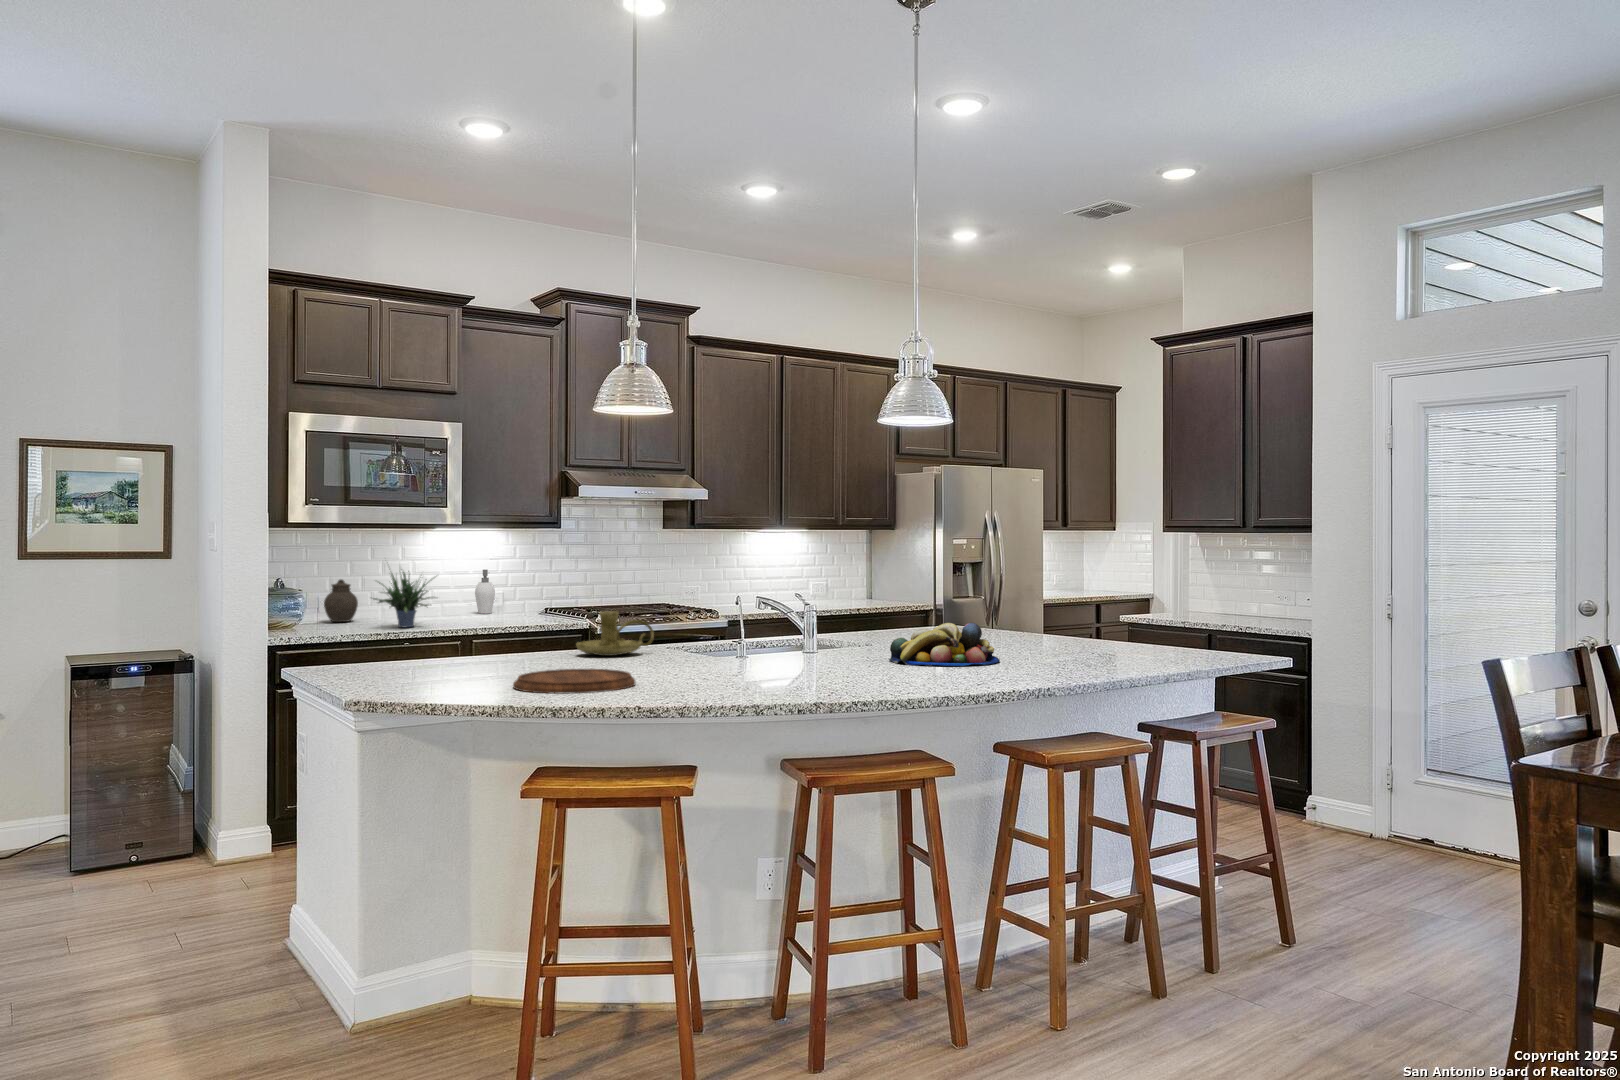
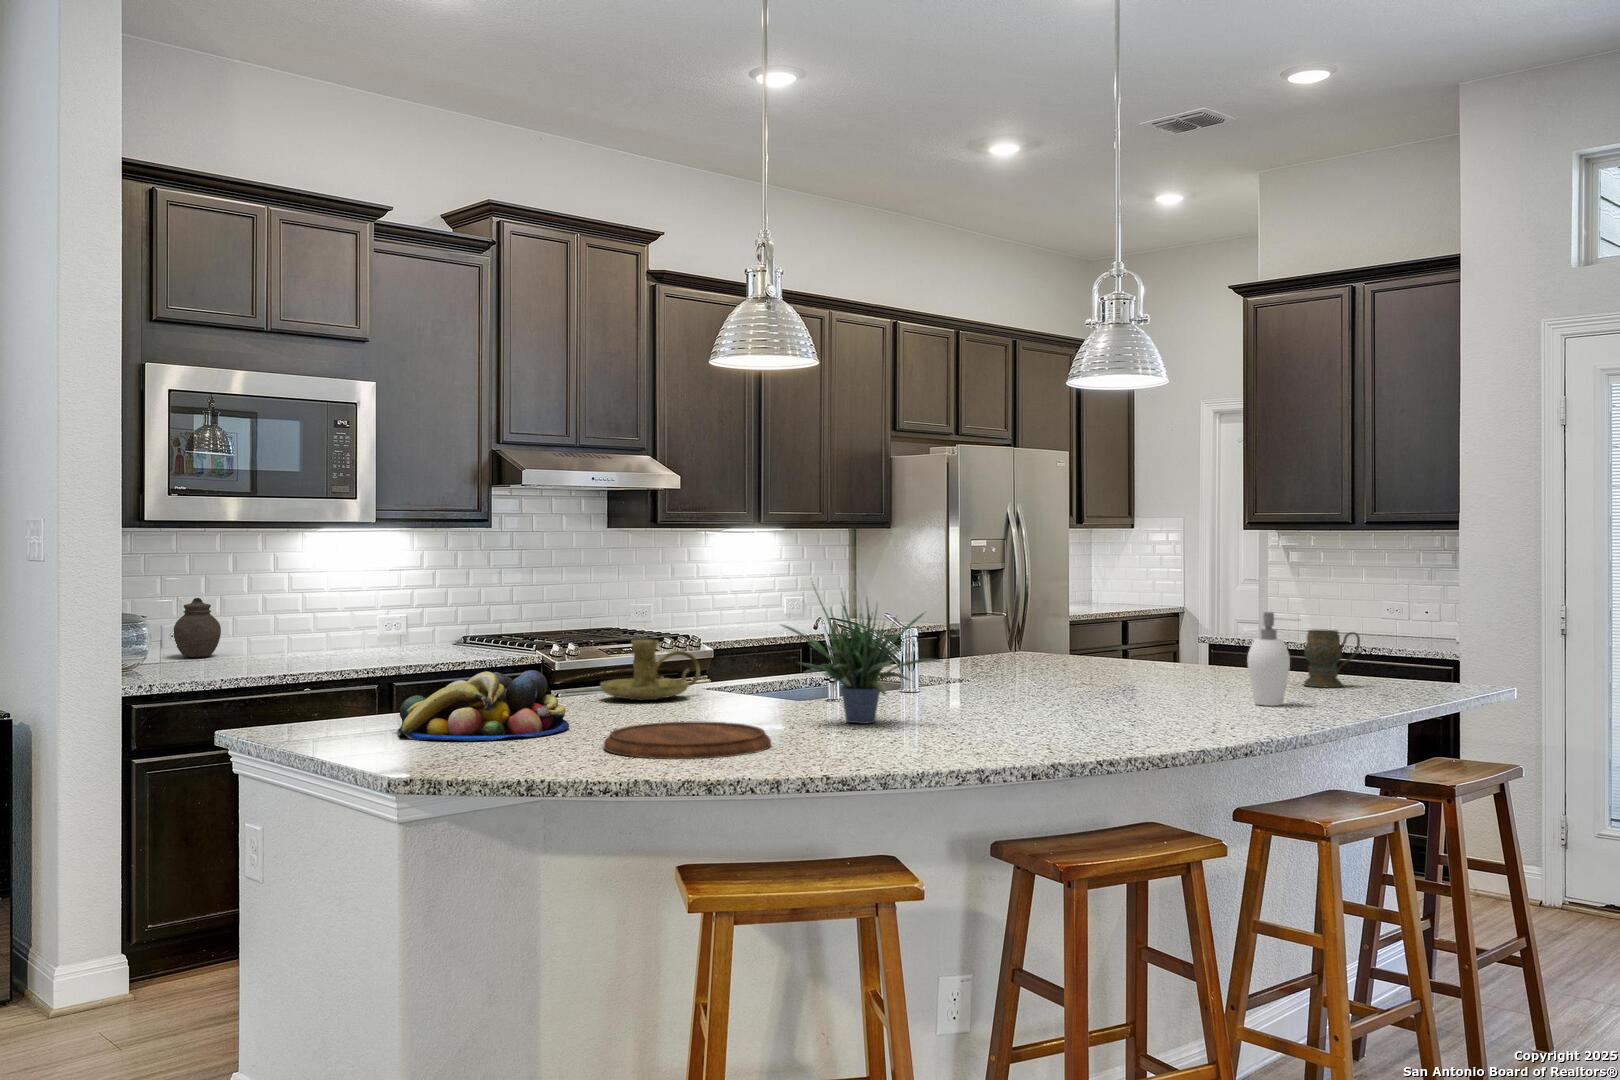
soap dispenser: present [475,570,495,614] -> present [1247,612,1290,706]
potted plant: present [373,572,431,627] -> present [782,582,942,724]
mug: none [1120,610,1164,655] -> present [1304,630,1360,688]
fruit bowl: present [889,623,999,666] -> present [397,670,569,741]

